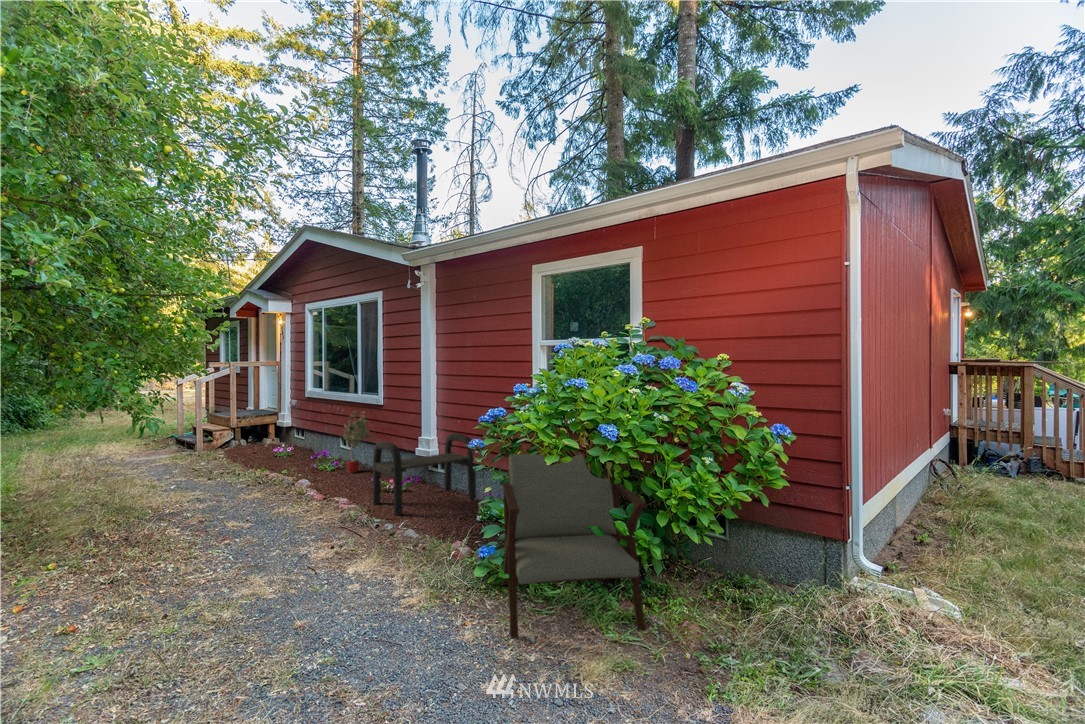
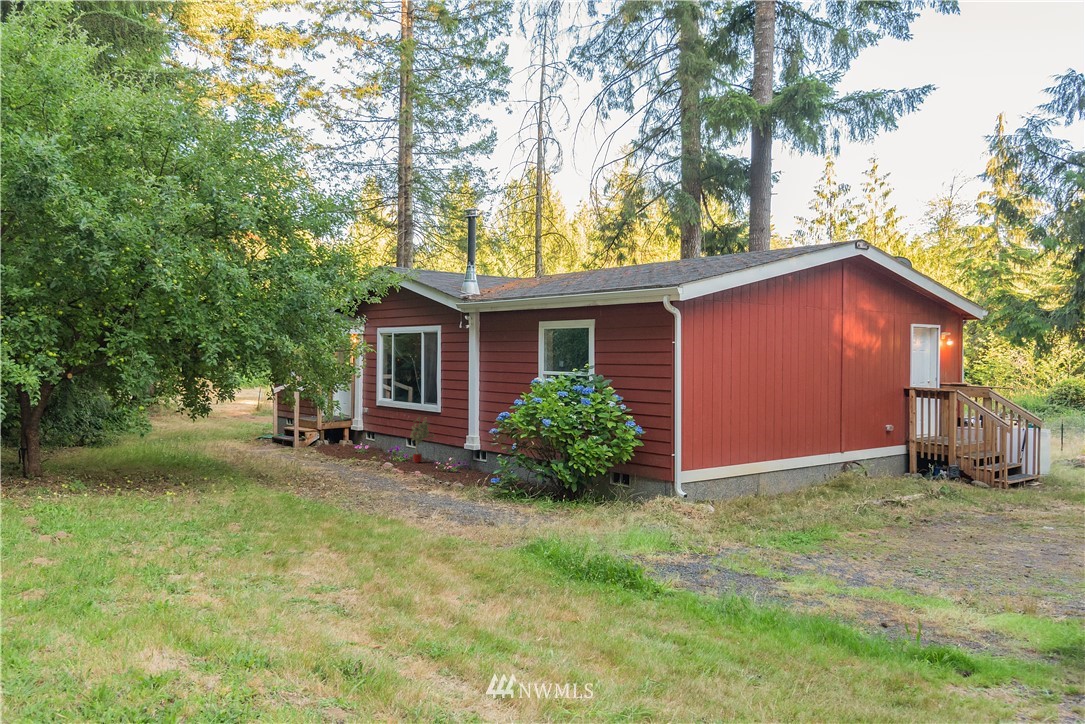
bench: present [373,433,476,515] -> none [434,433,502,481]
lounge chair: present [502,454,647,639] -> none [500,434,564,513]

